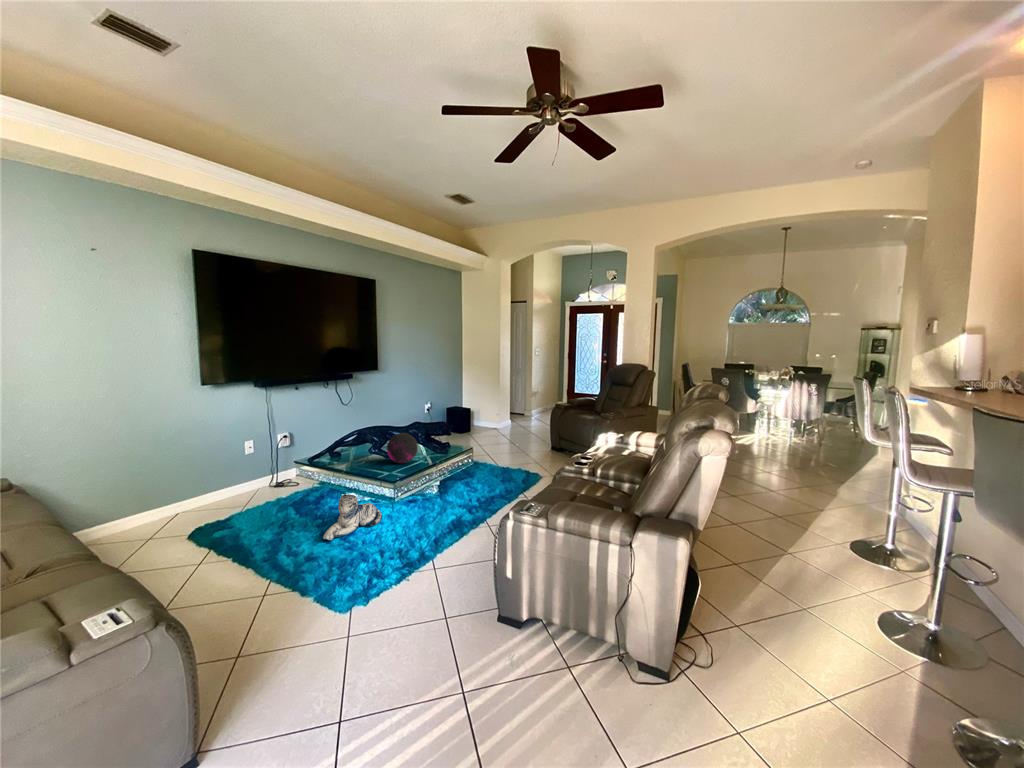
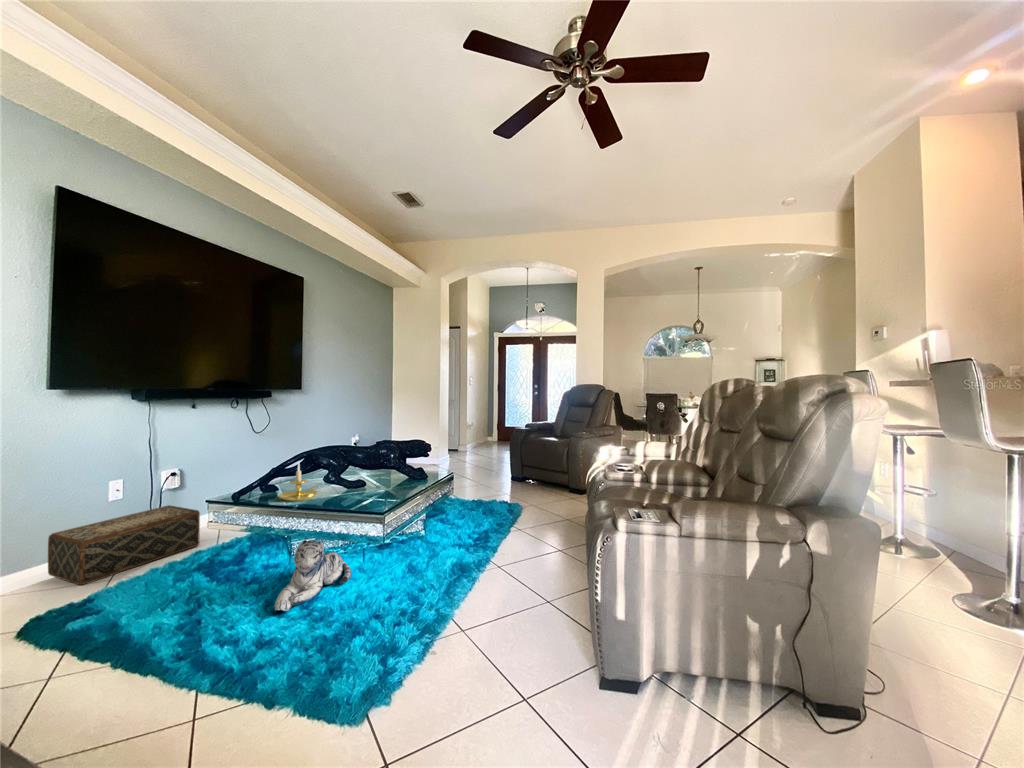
decorative orb: present [387,433,418,463] -> none [360,452,402,493]
candle holder: none [333,437,363,466] -> present [279,463,321,501]
woven basket: none [214,458,300,508] -> present [48,505,200,585]

